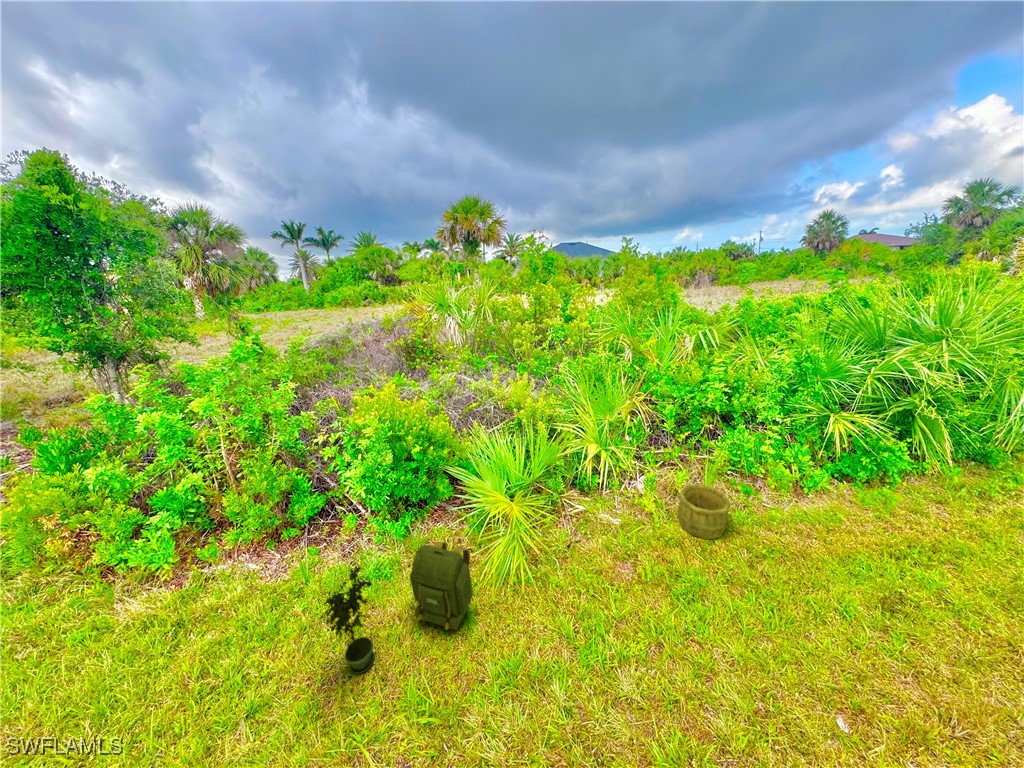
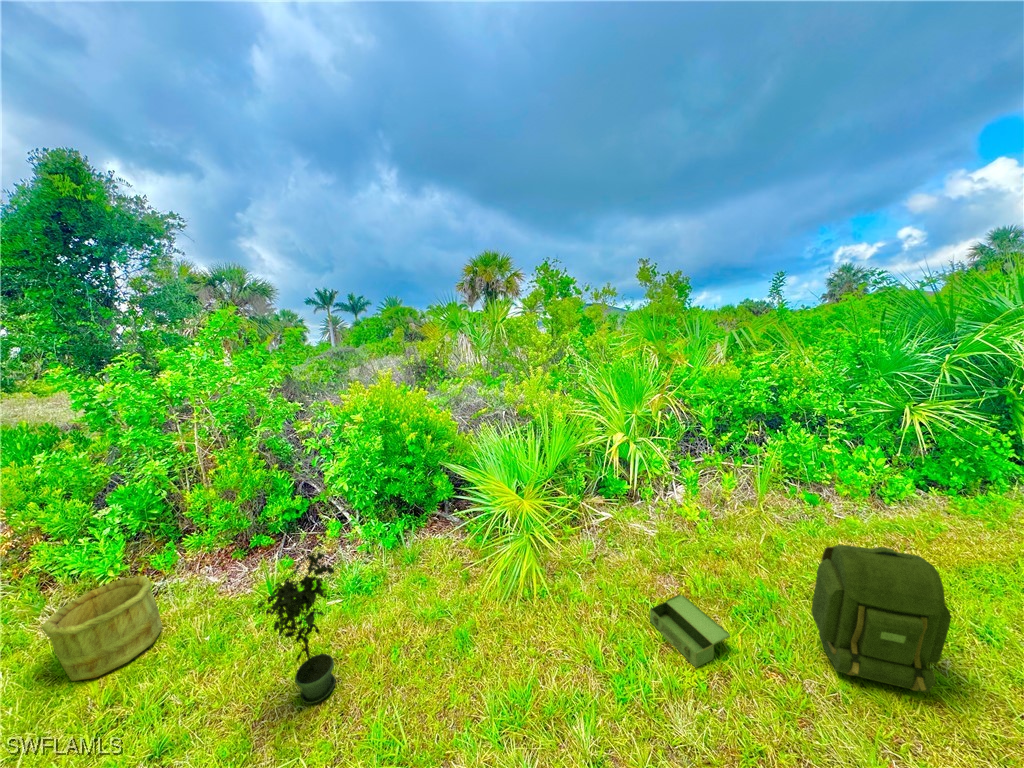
wooden bucket: present [678,484,731,539] -> present [41,576,162,681]
backpack: present [410,542,472,630] -> present [811,545,952,693]
toolbox: none [610,583,666,641] -> present [650,595,730,668]

